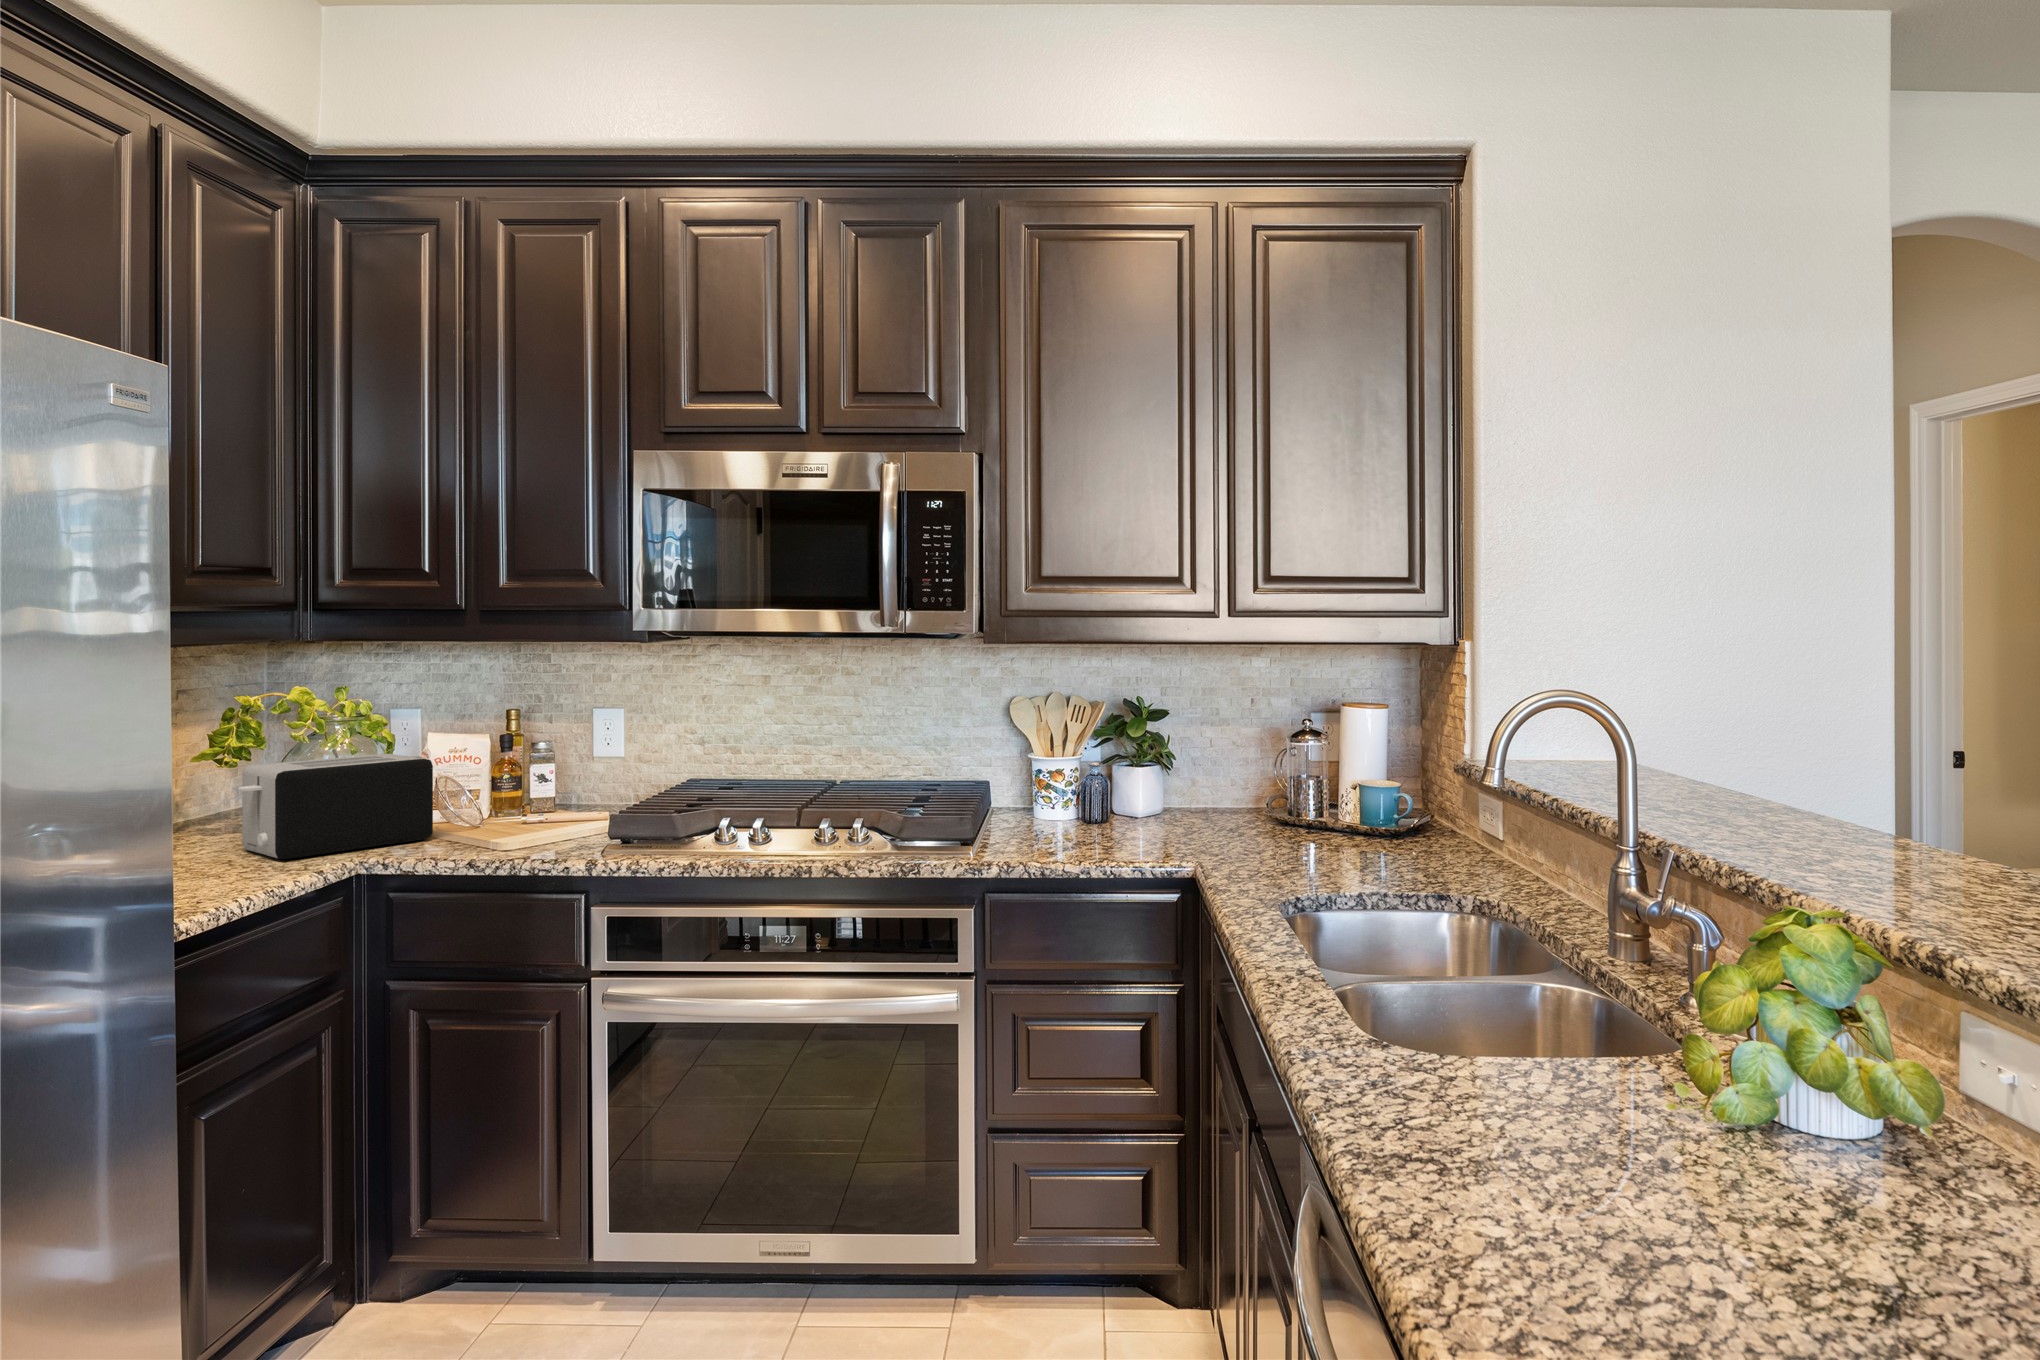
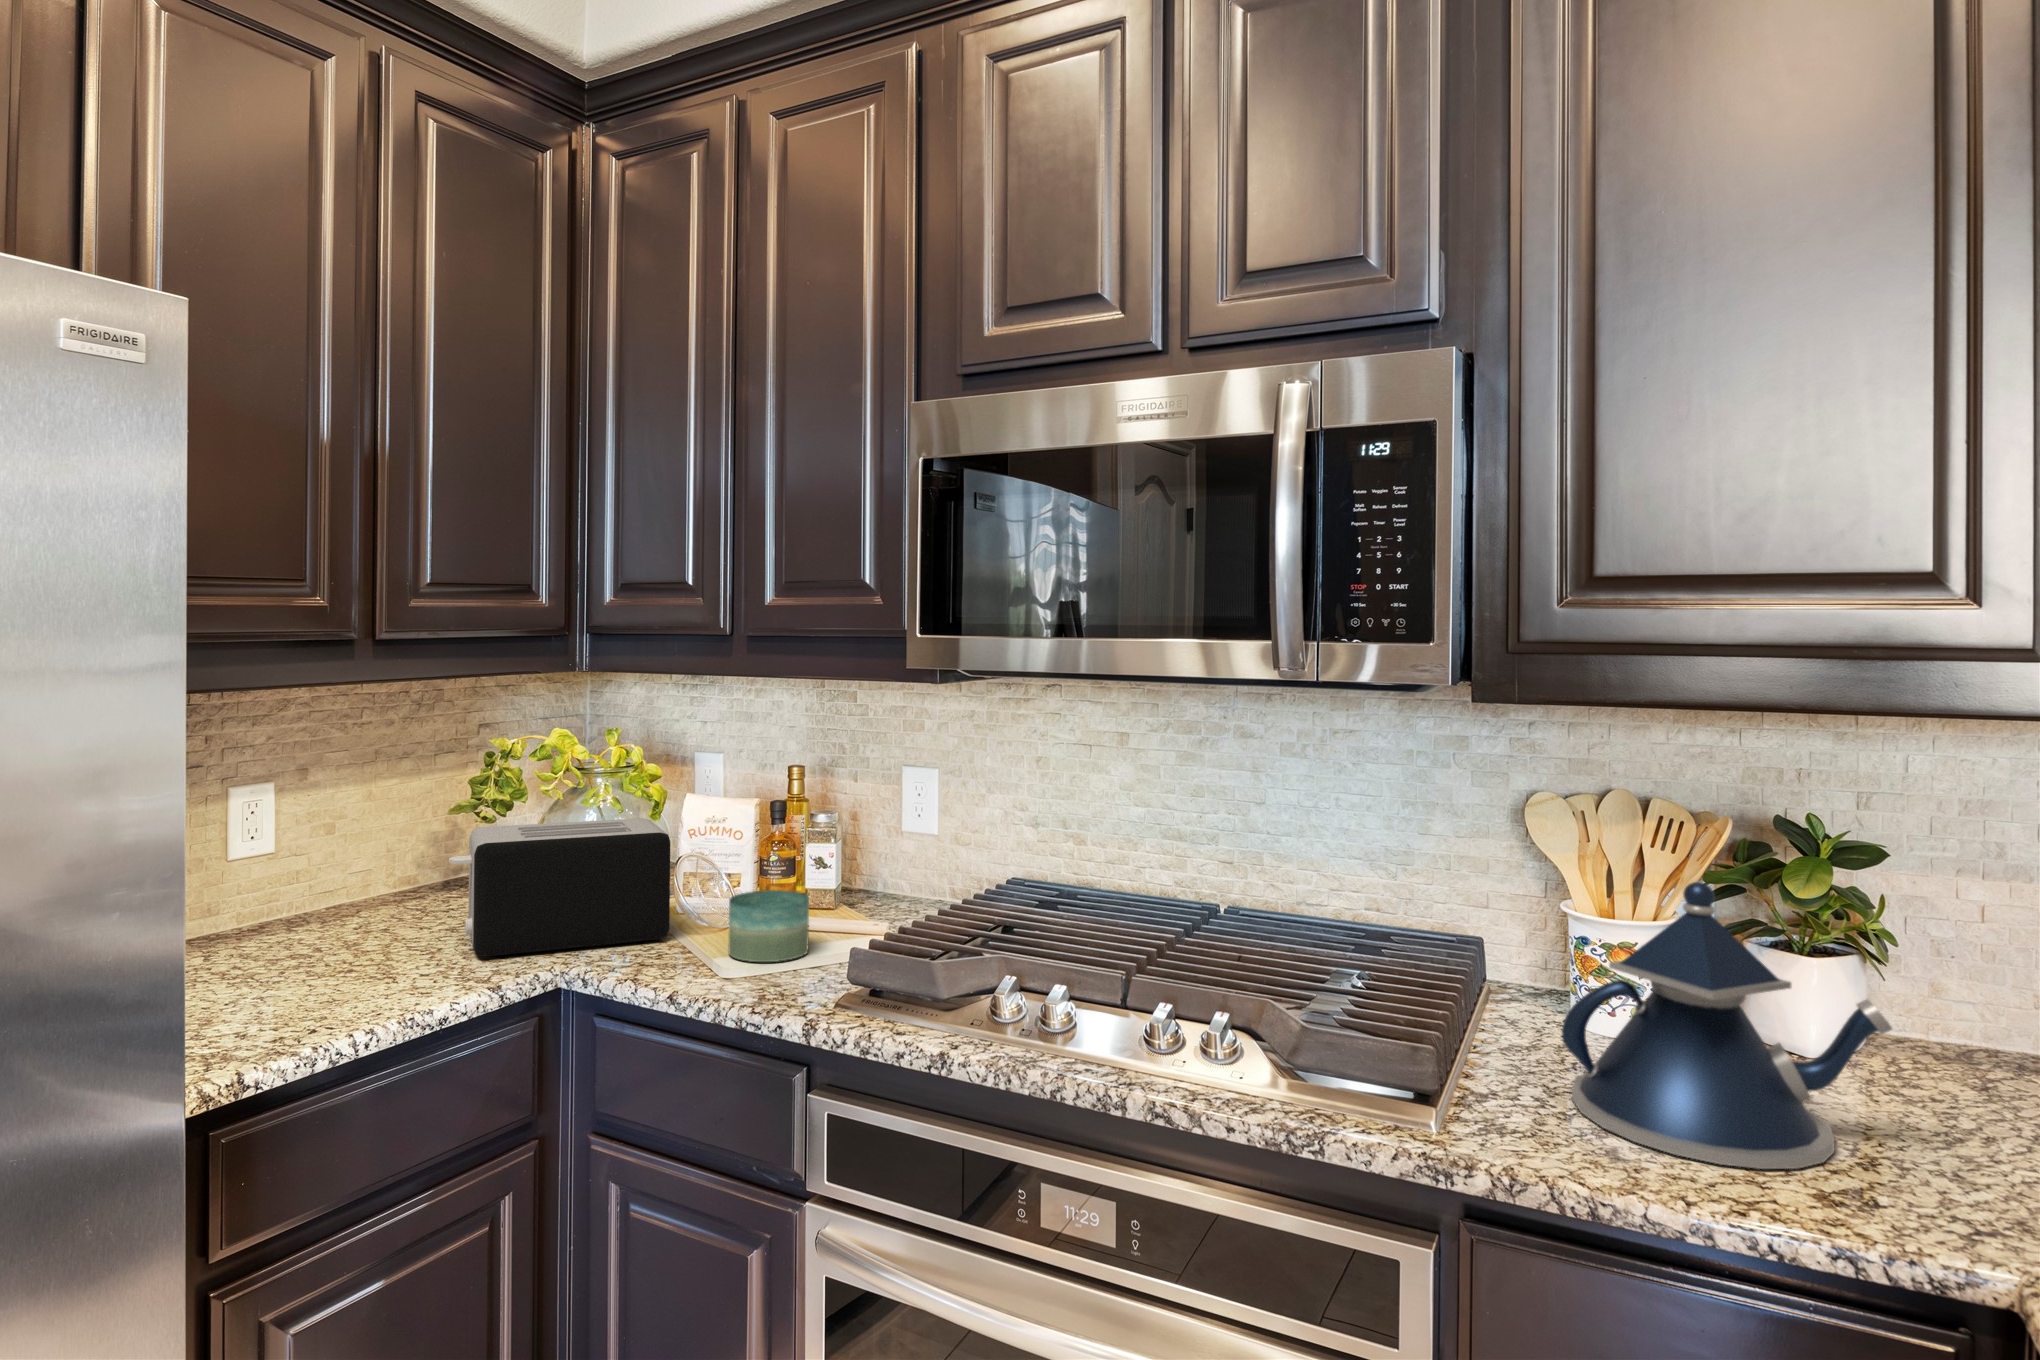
teapot: none [1029,726,1162,851] -> present [1562,882,1892,1169]
candle: none [491,795,554,842] -> present [728,890,809,962]

